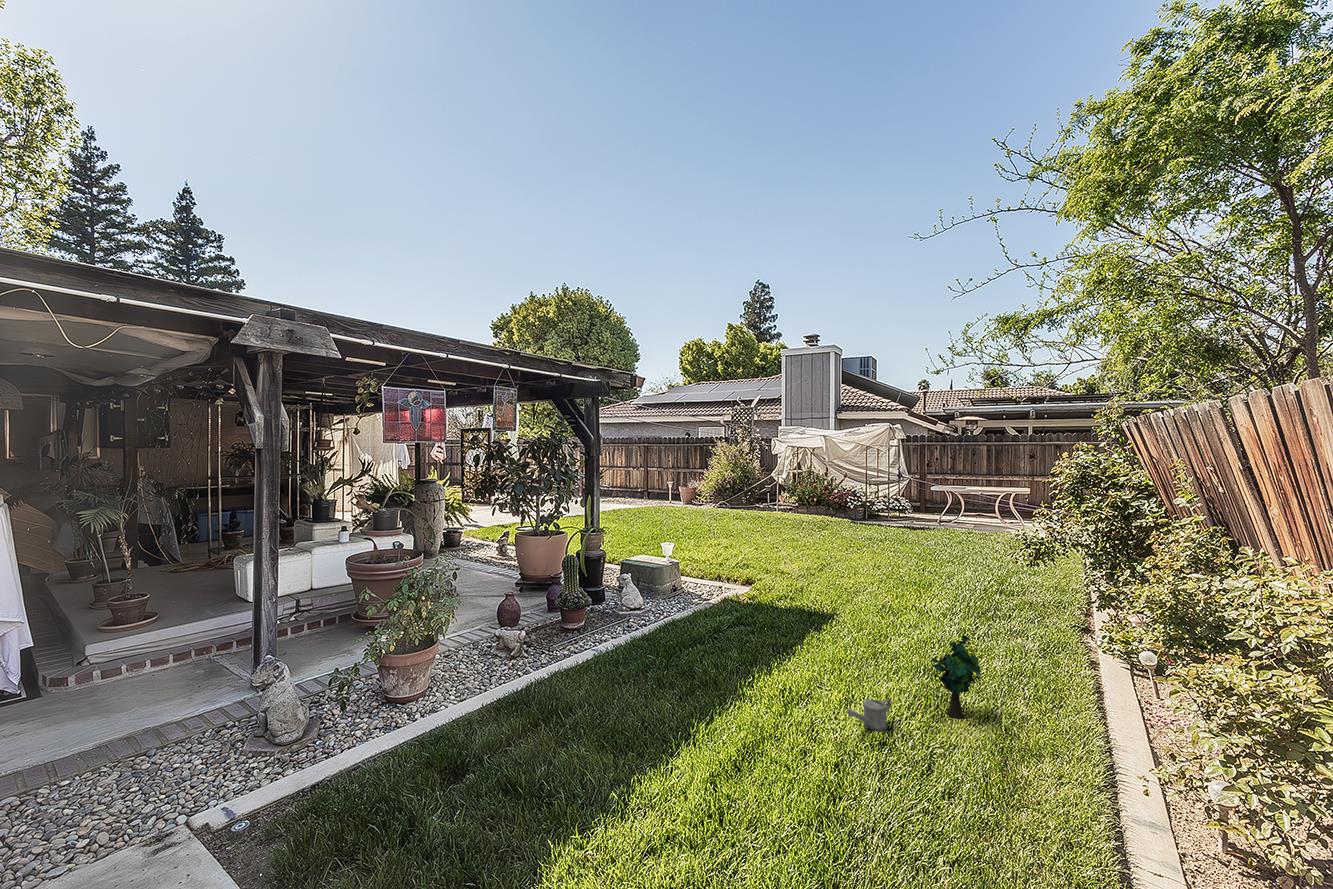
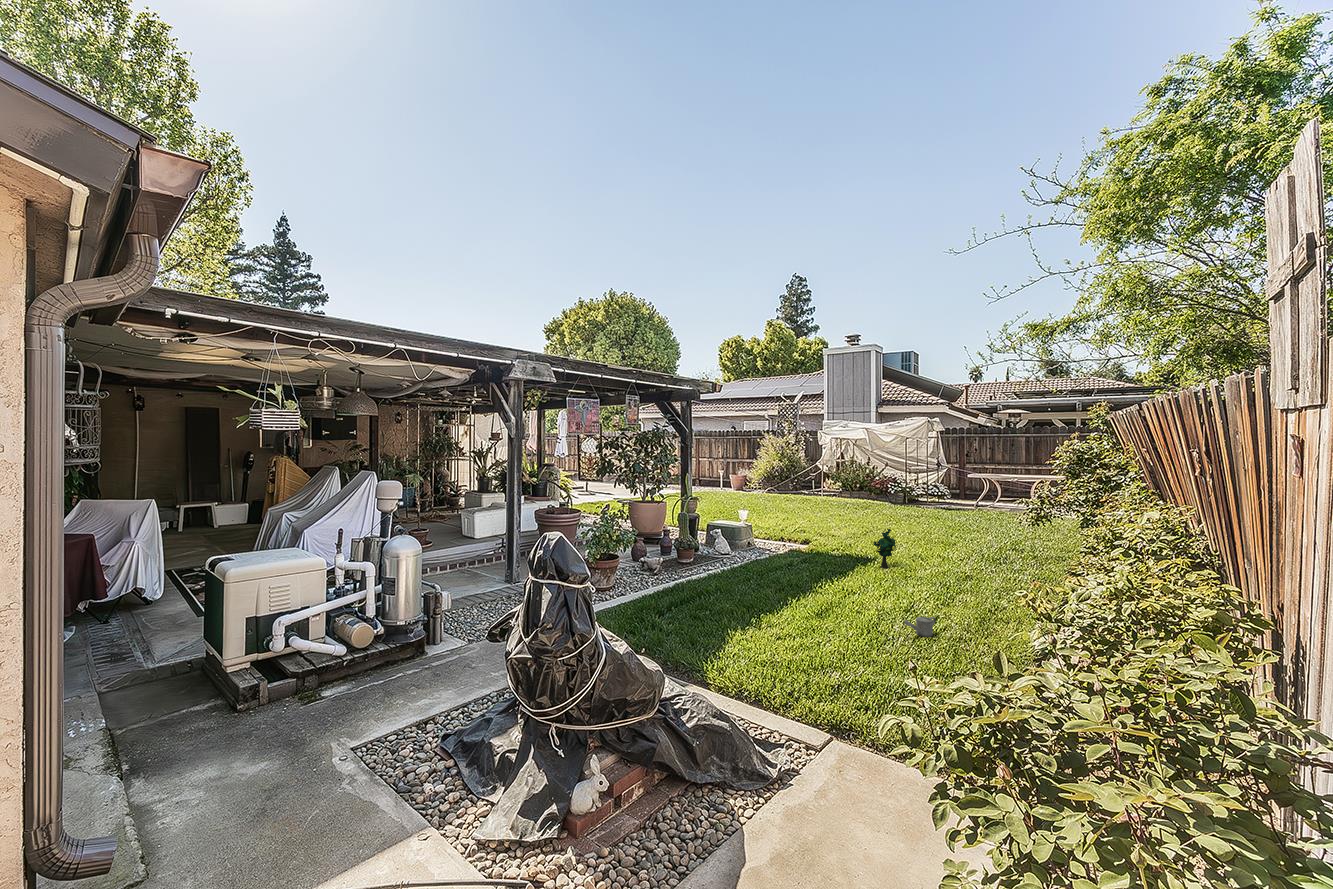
decorative plant: present [931,635,981,719] -> present [873,529,896,568]

